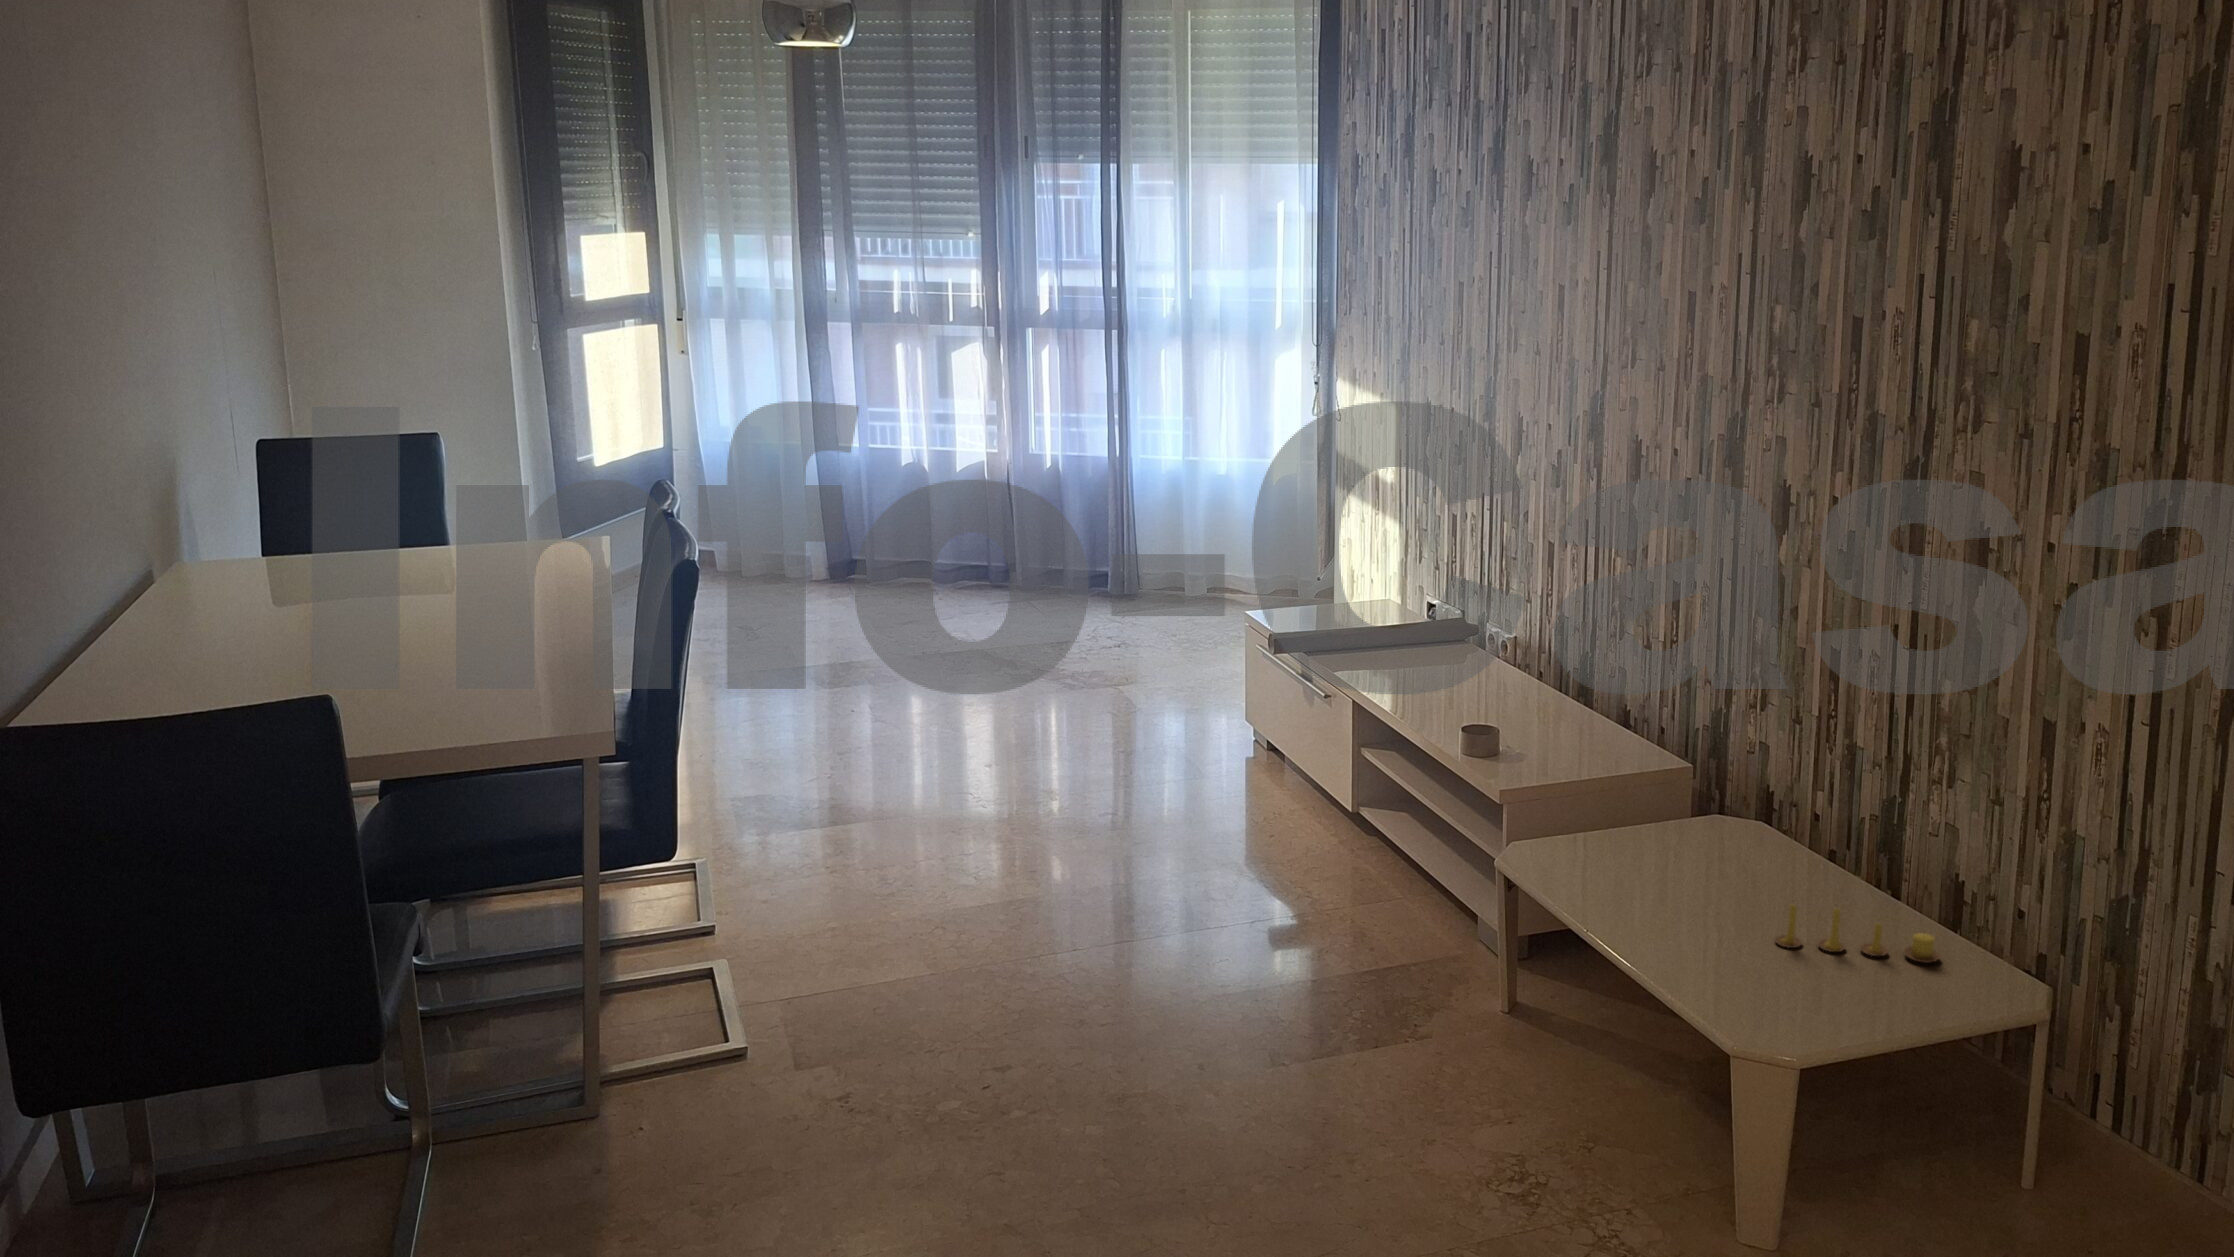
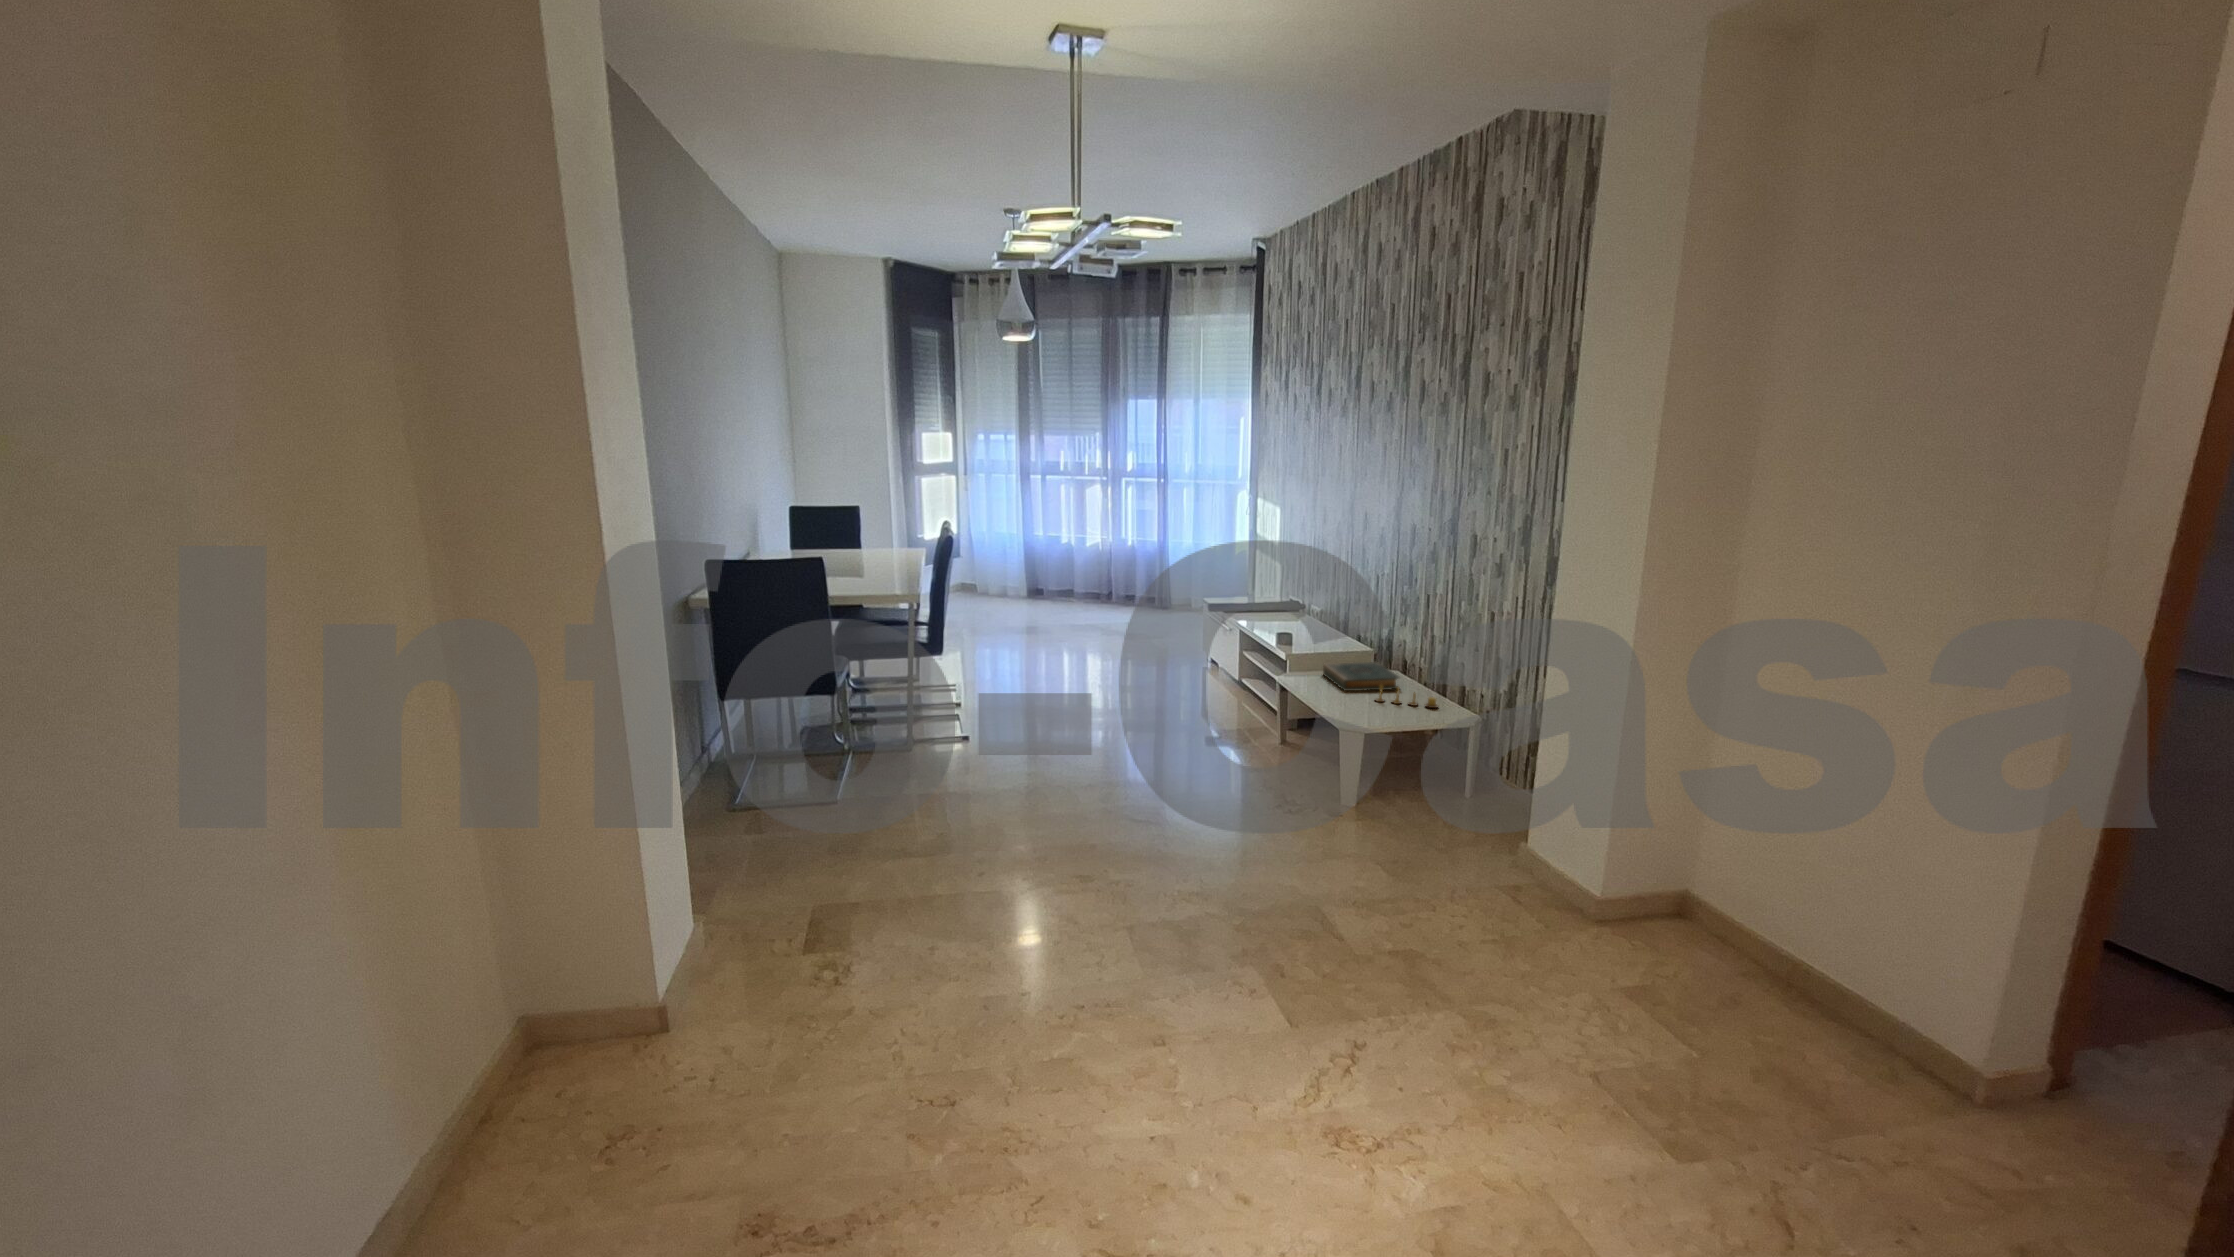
hardback book: none [1606,808,1815,910] -> present [1323,662,1399,691]

